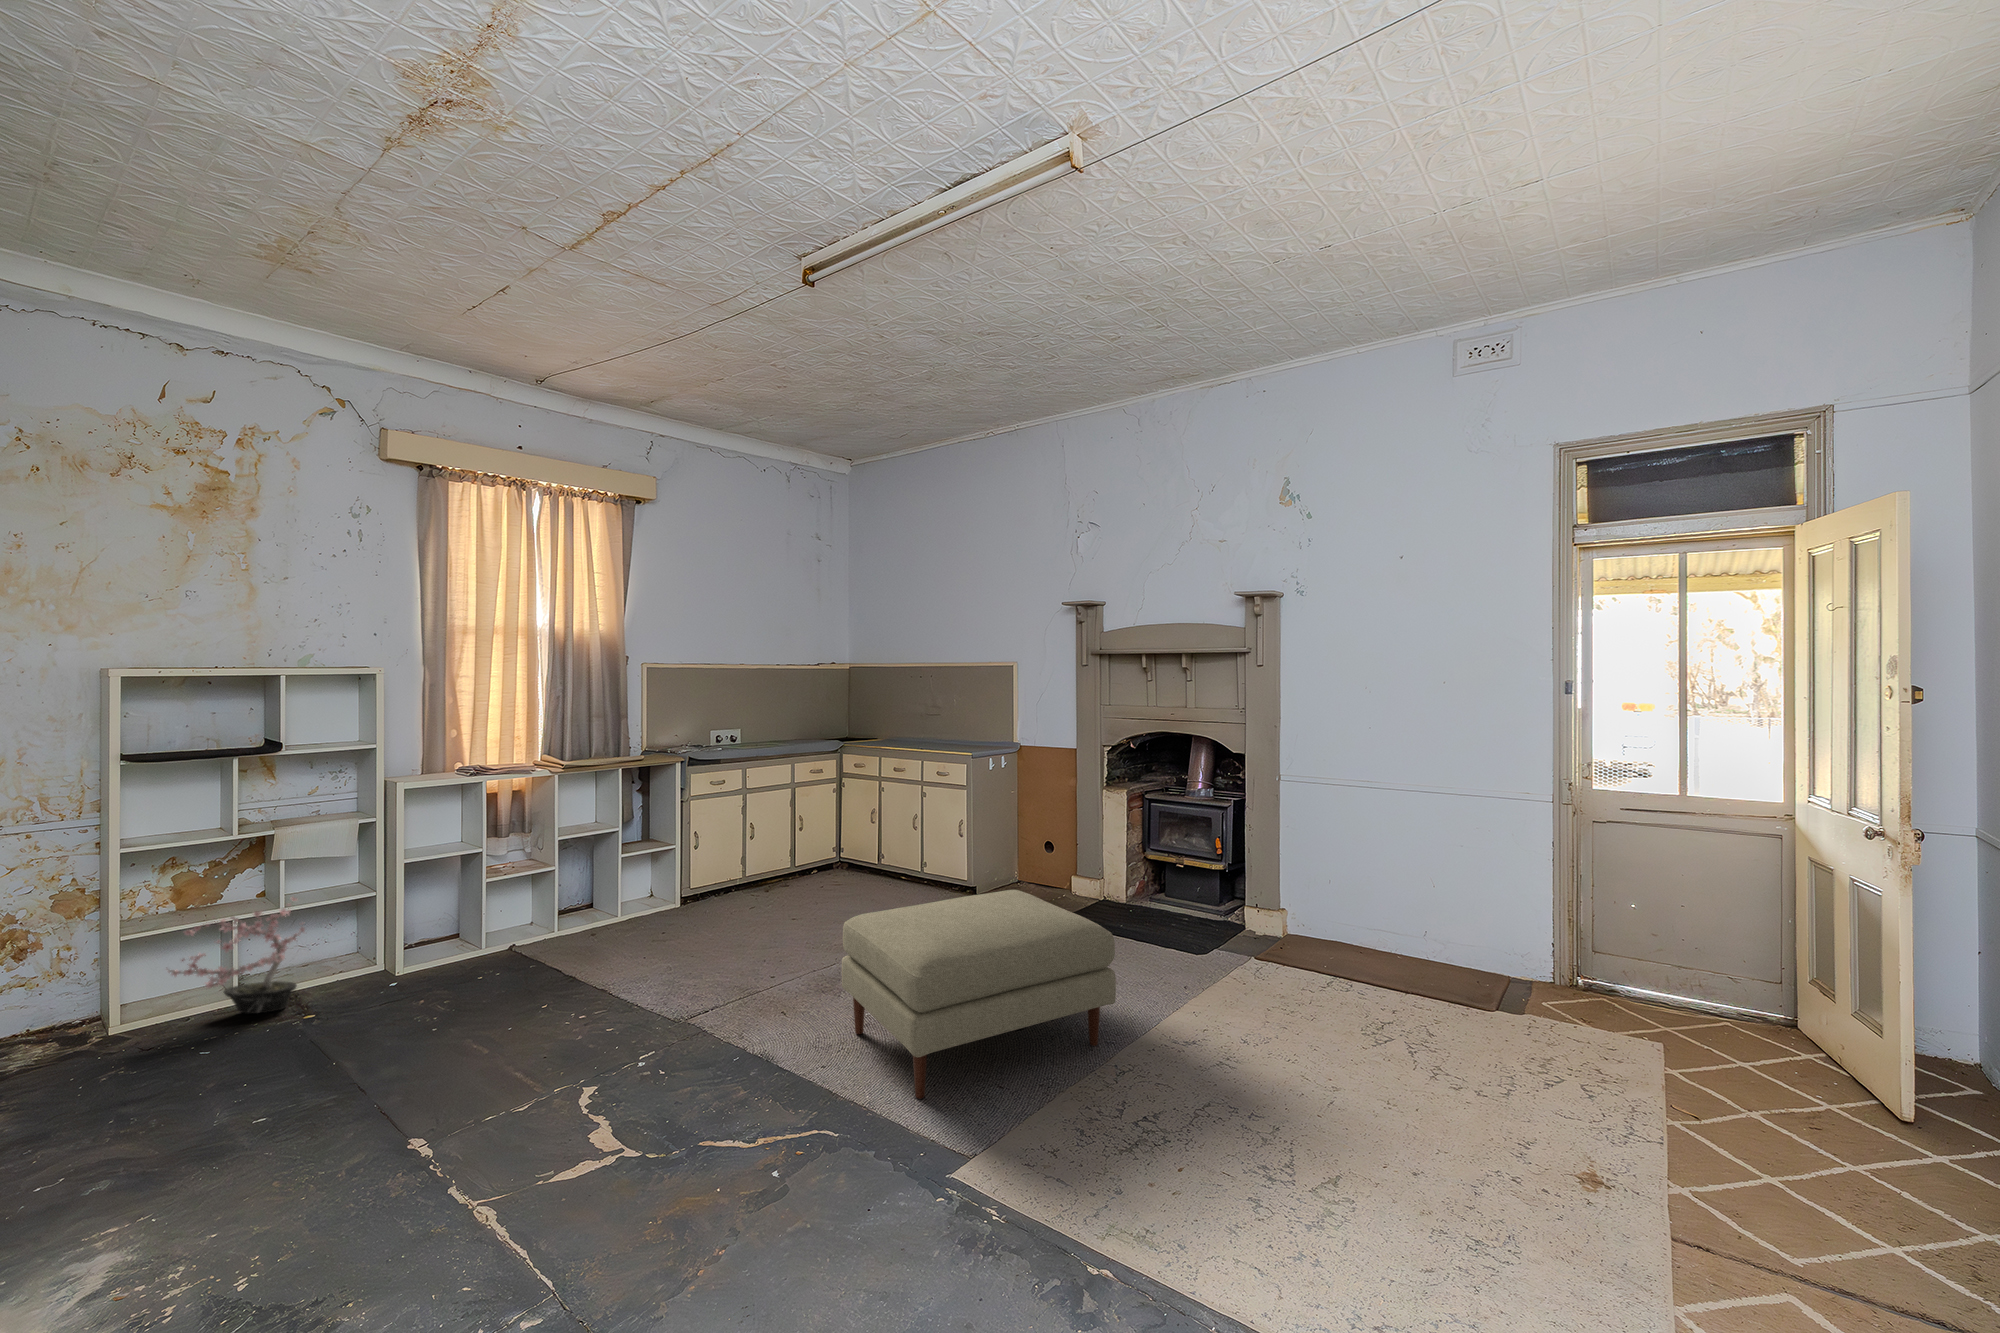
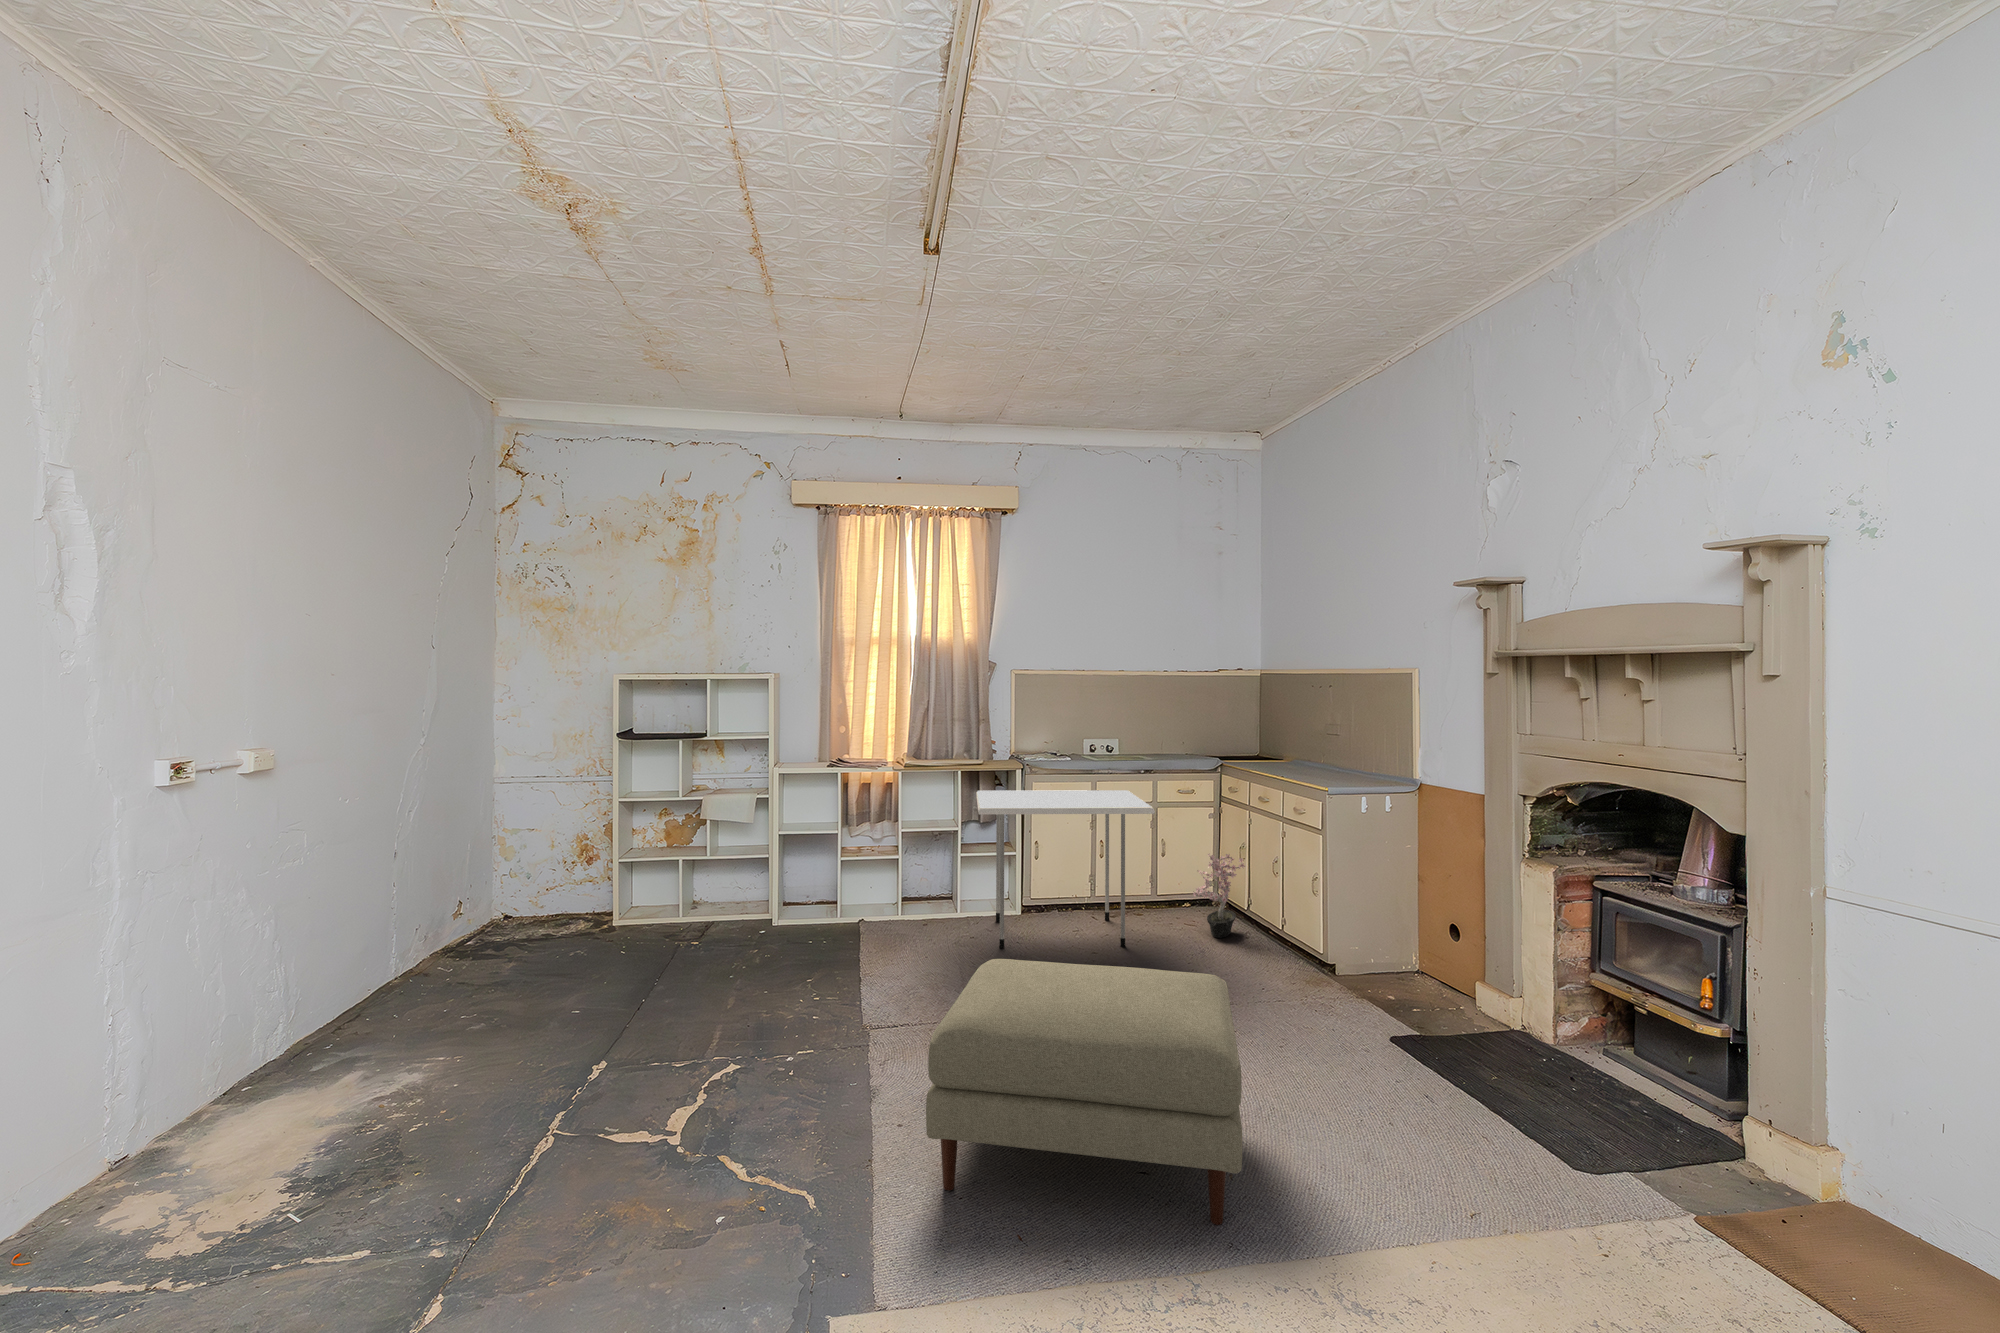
dining table: none [633,773,835,935] -> present [976,790,1155,948]
potted plant: present [168,897,305,1013] -> present [1193,854,1245,938]

